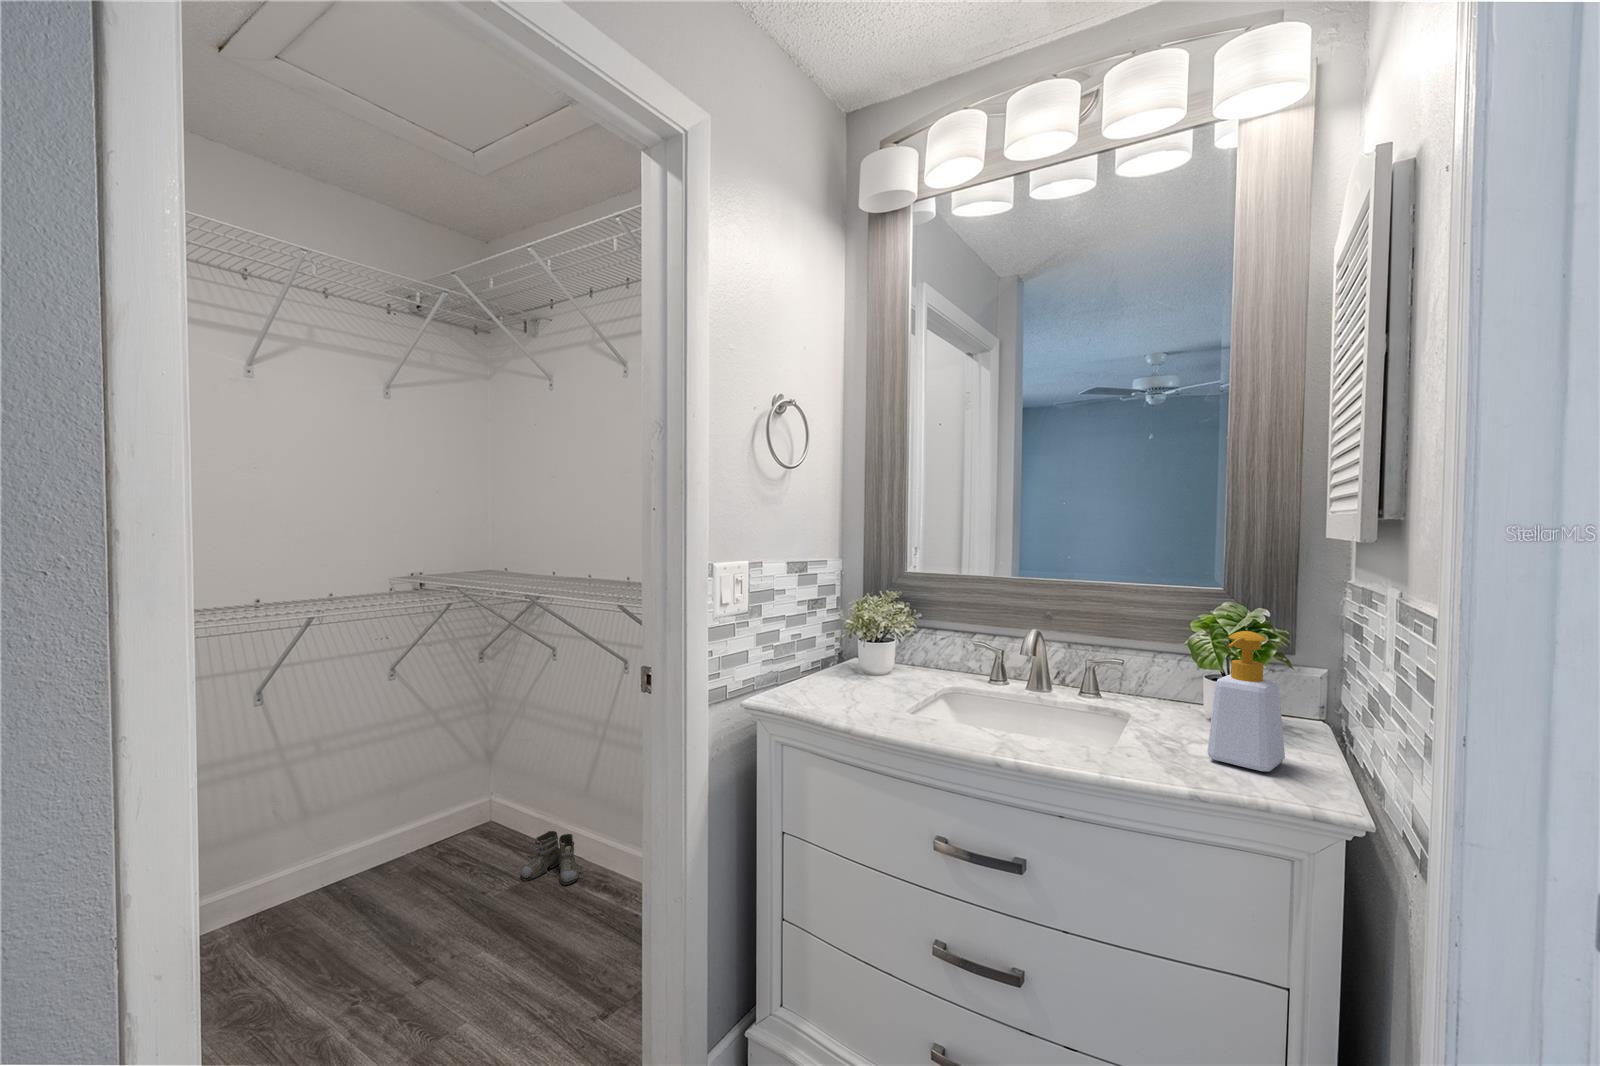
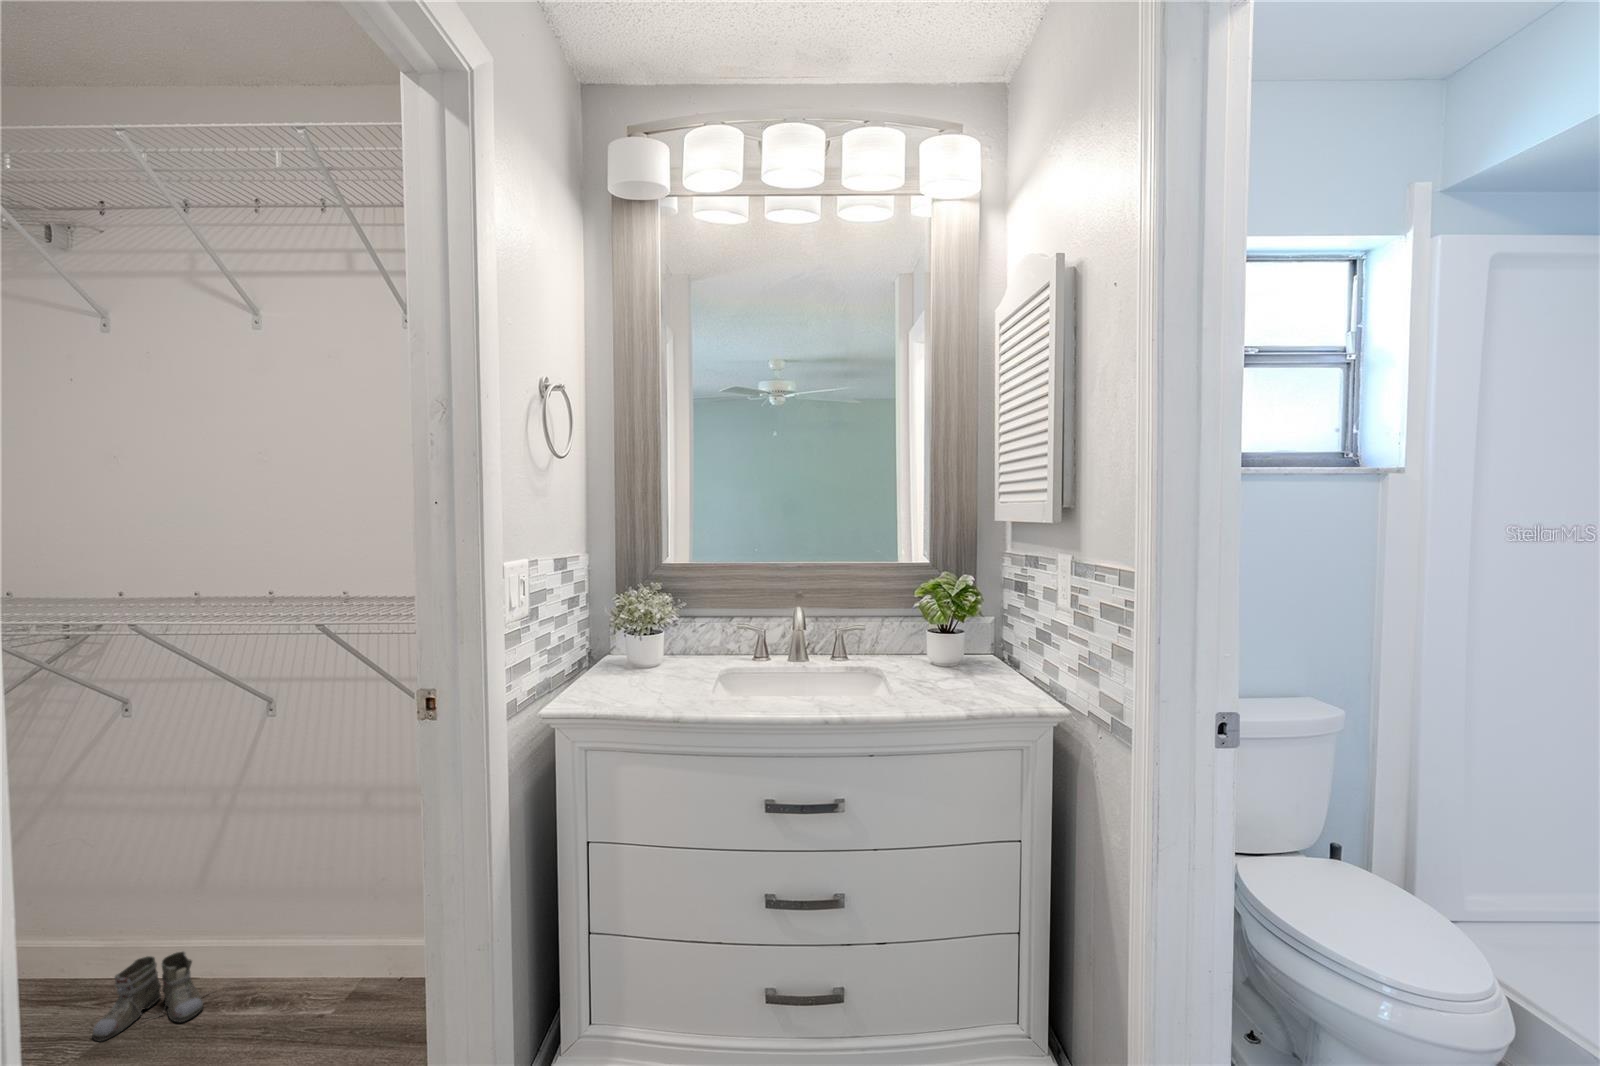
soap bottle: present [1207,631,1285,772] -> none [954,592,998,693]

